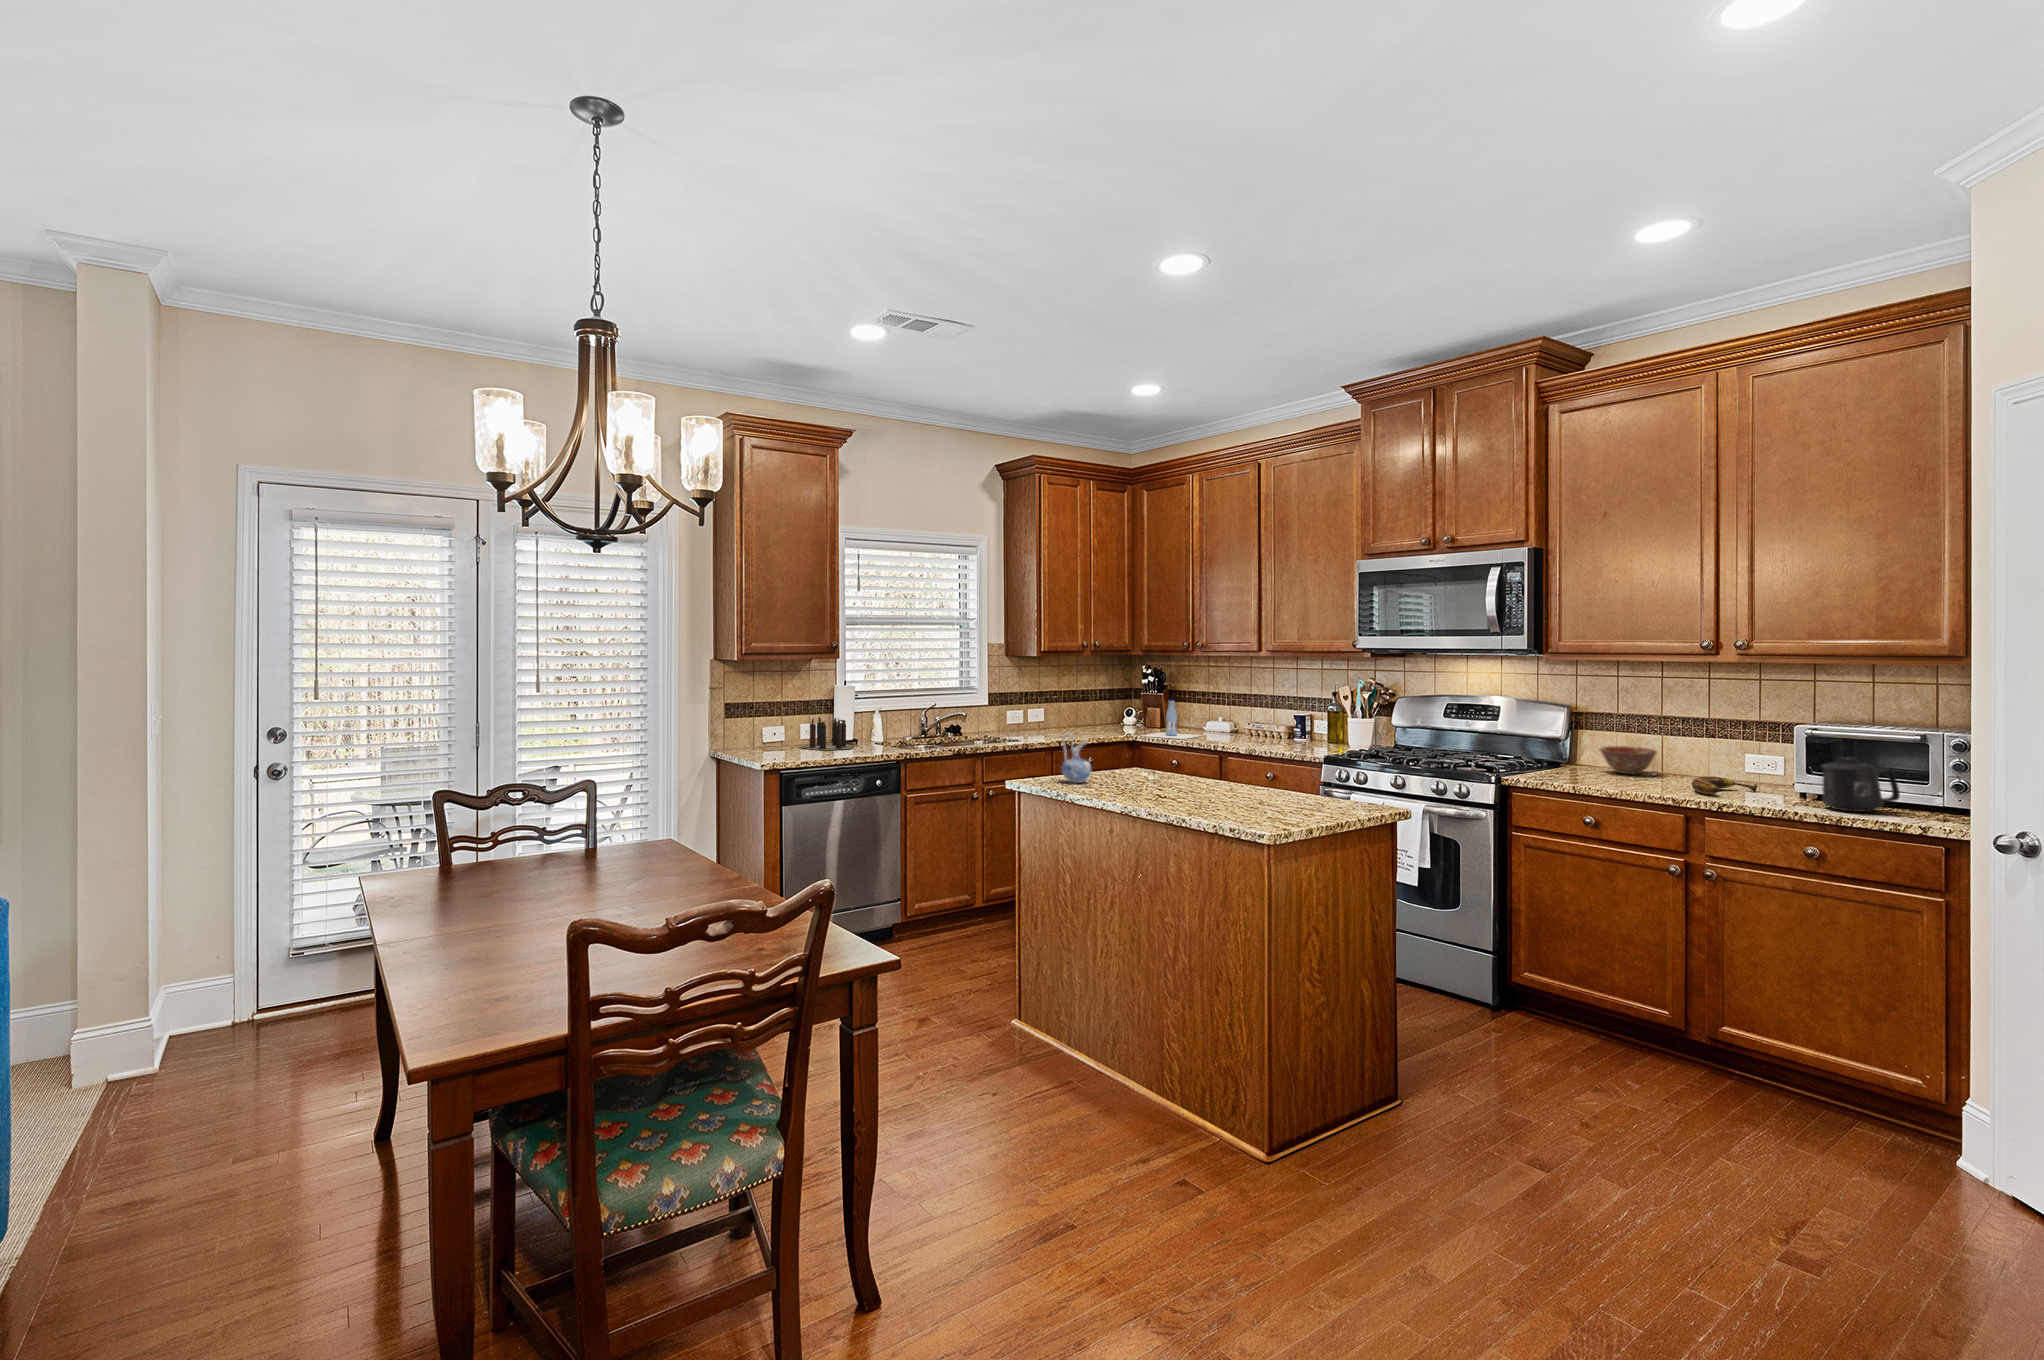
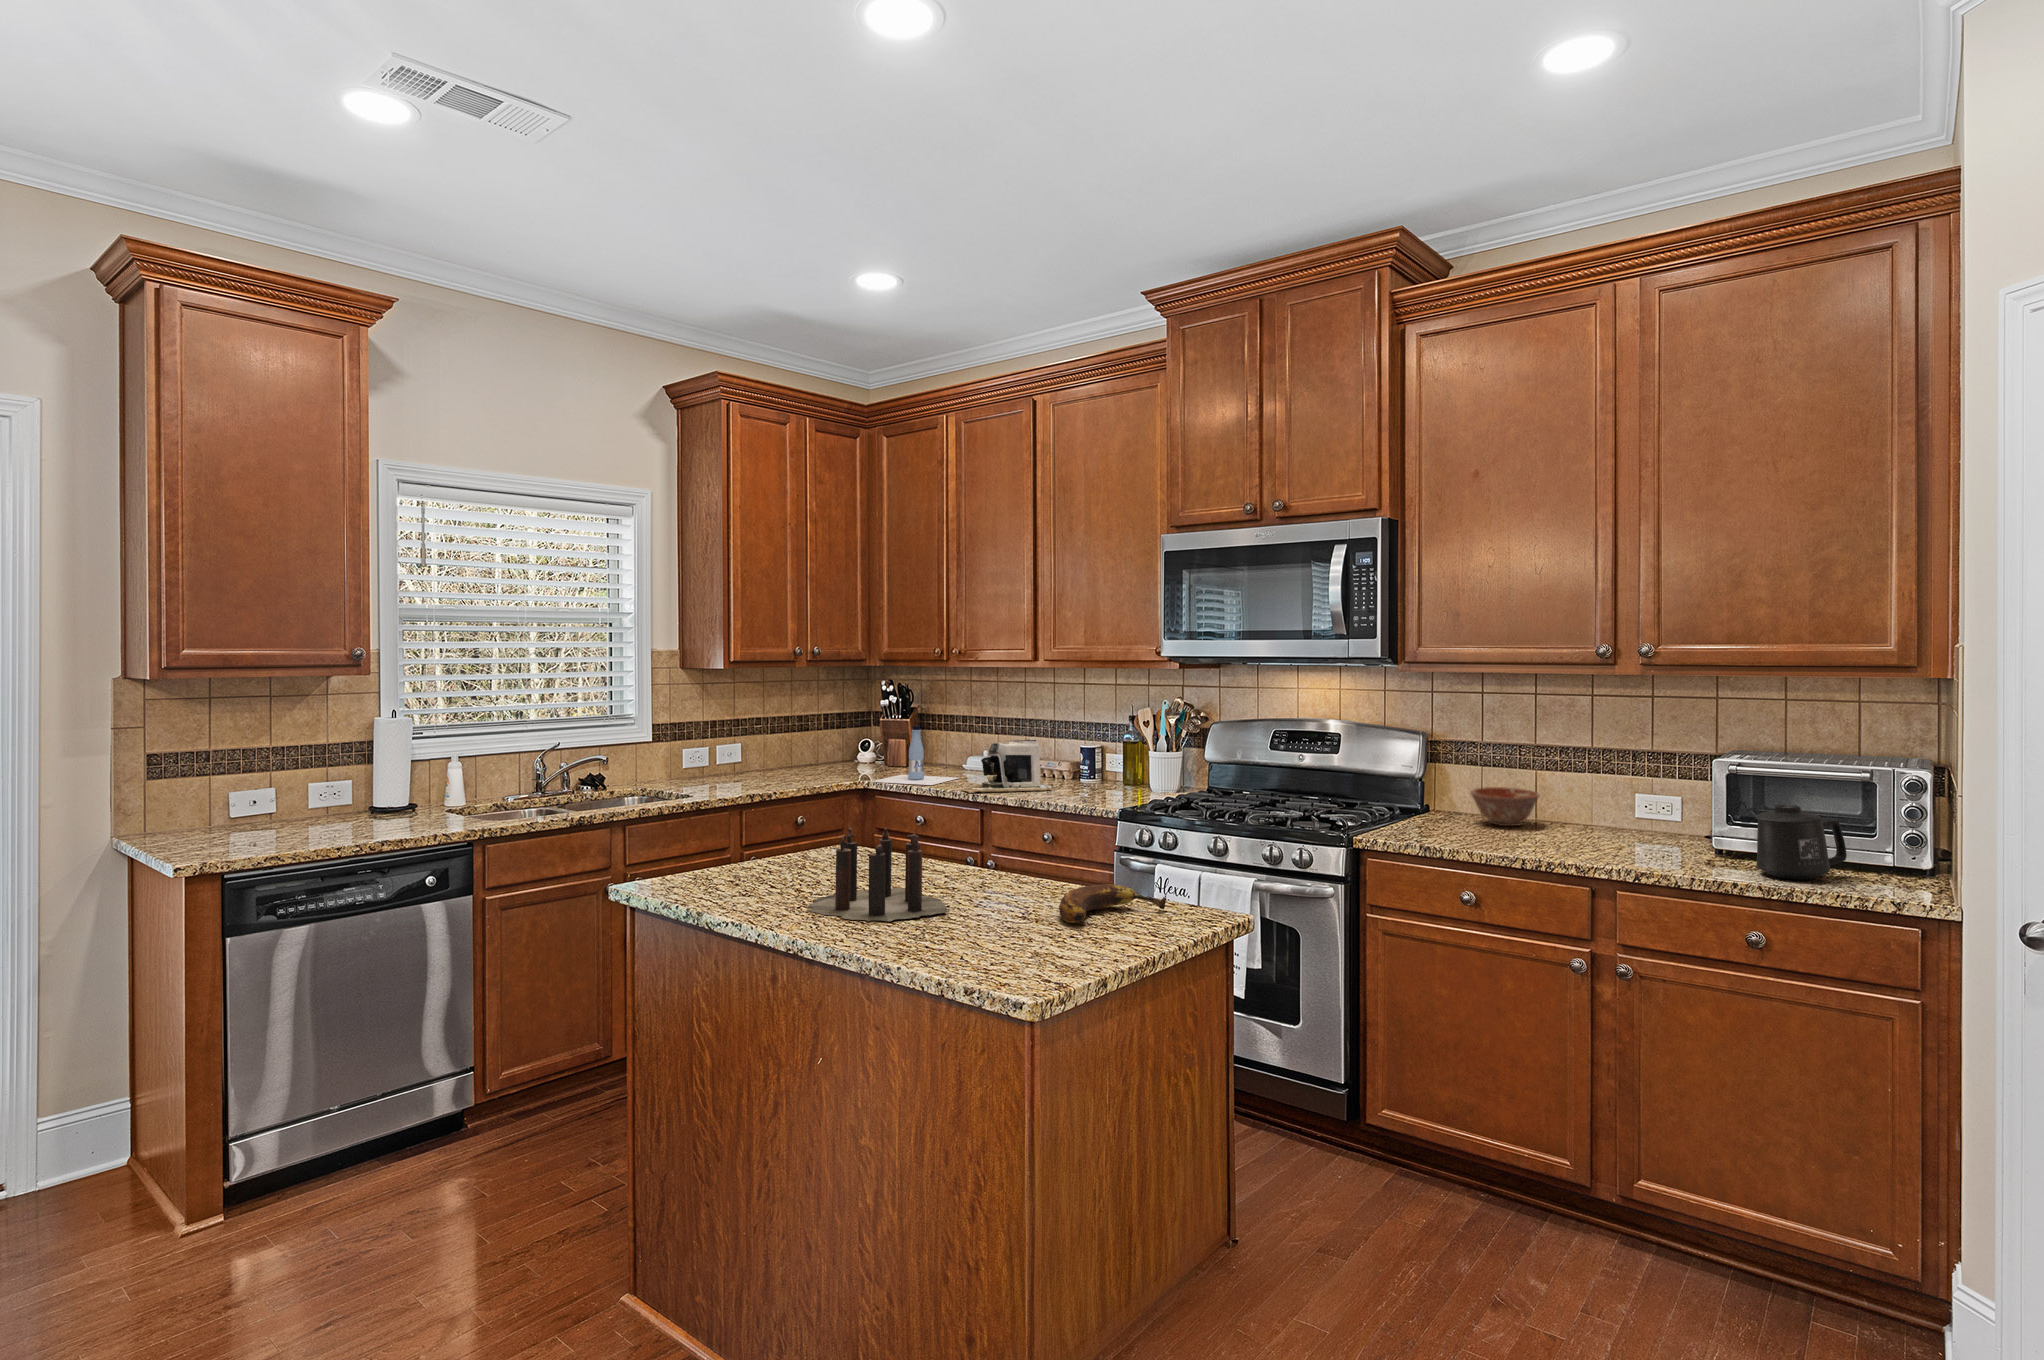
coffee maker: none [1206,709,1274,744] -> present [964,740,1053,793]
candle: present [801,717,853,750] -> present [807,827,949,922]
ceramic pitcher: present [1062,733,1091,783] -> none [706,804,757,889]
banana: present [1692,776,1757,794] -> present [1059,884,1166,923]

